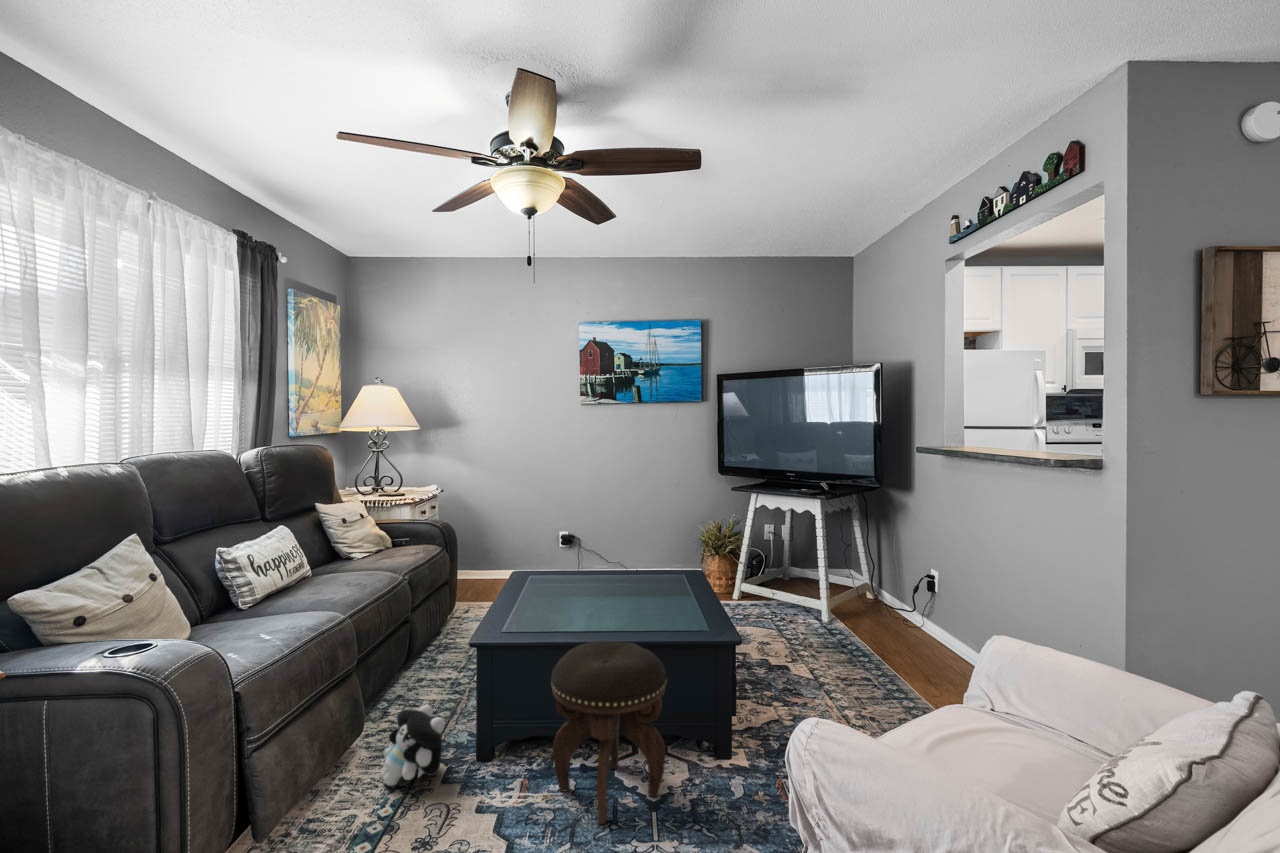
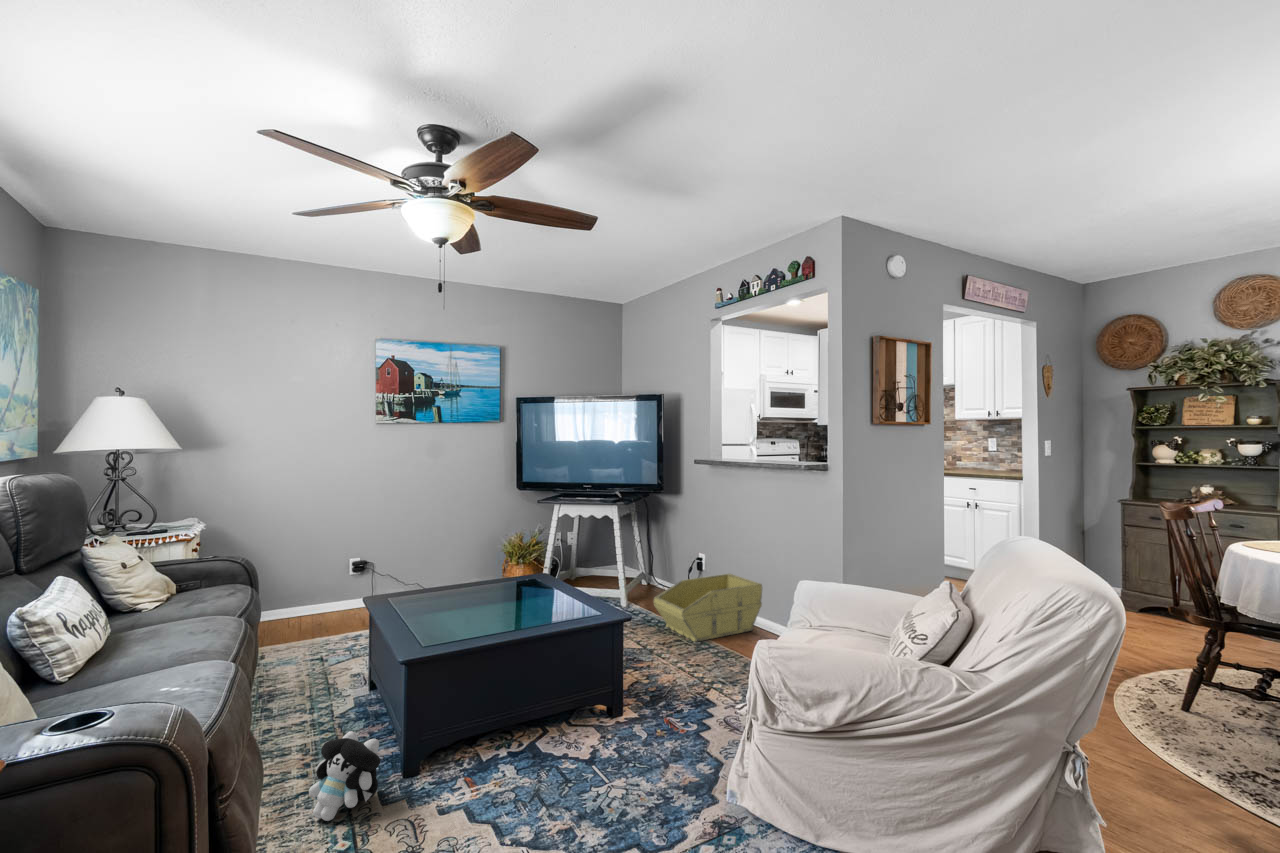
storage bin: none [842,600,997,682] -> present [654,574,762,642]
footstool: present [551,641,667,824] -> none [495,632,597,788]

